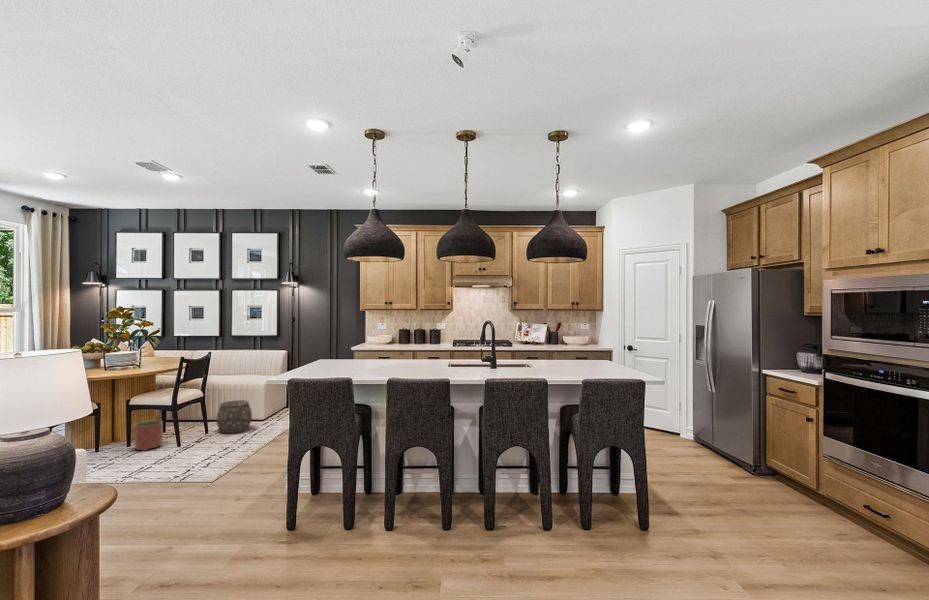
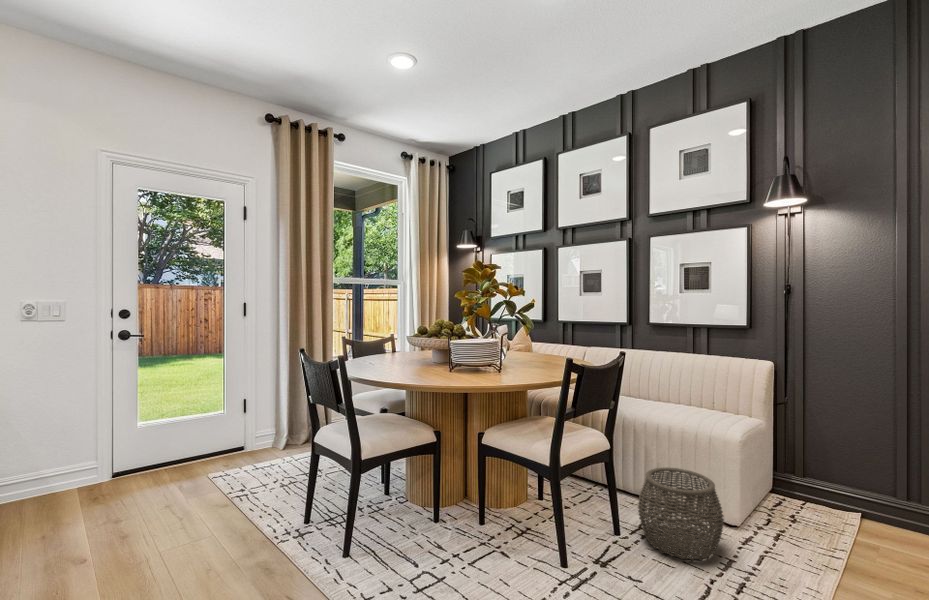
planter: present [134,420,163,450] -> none [482,484,533,558]

